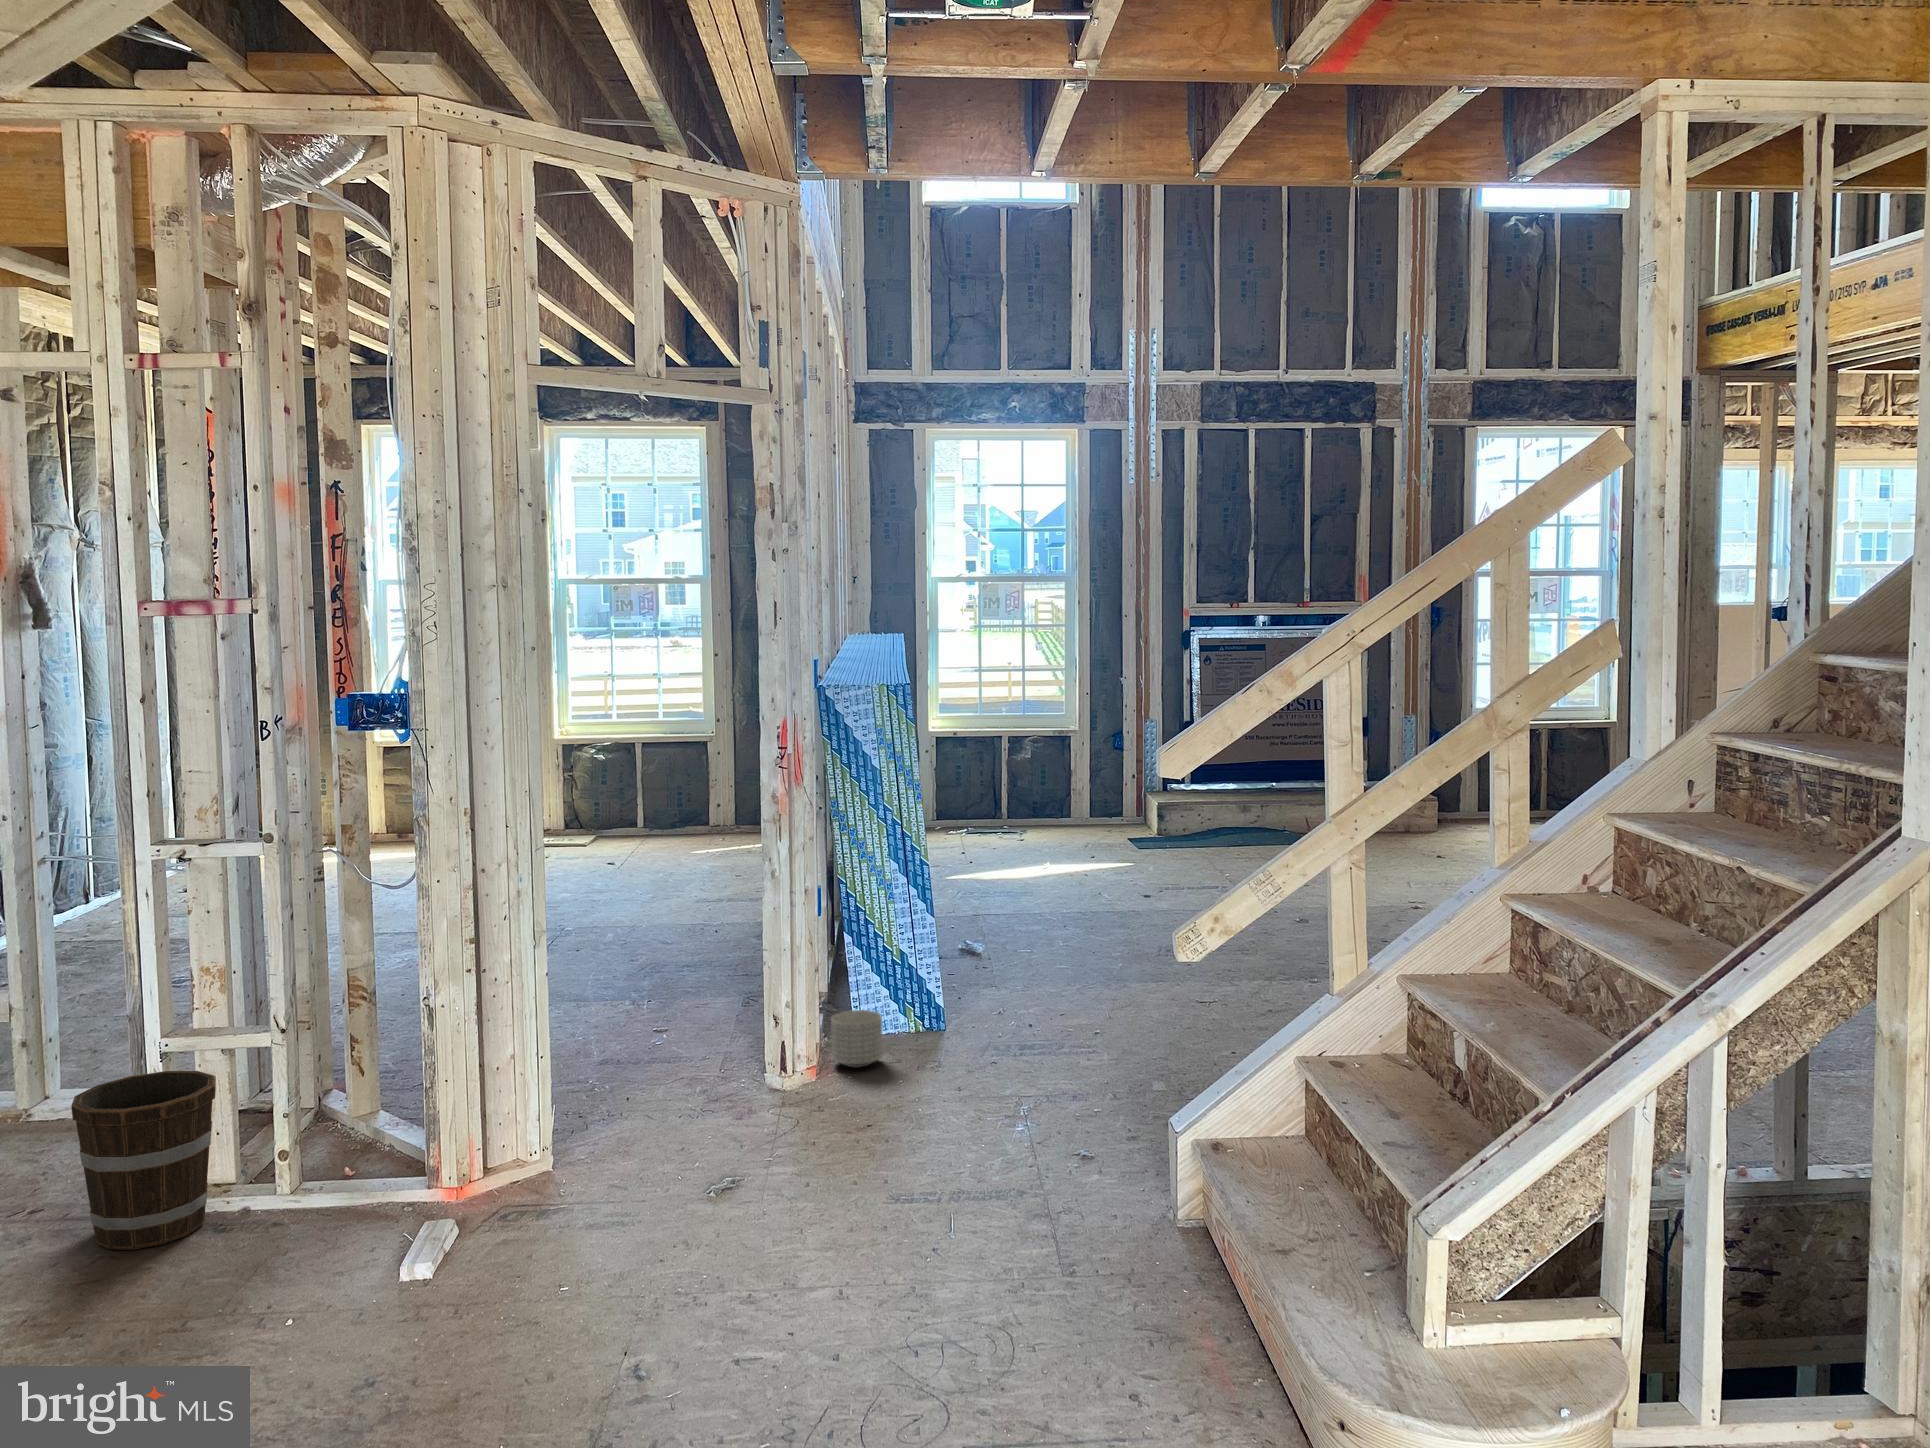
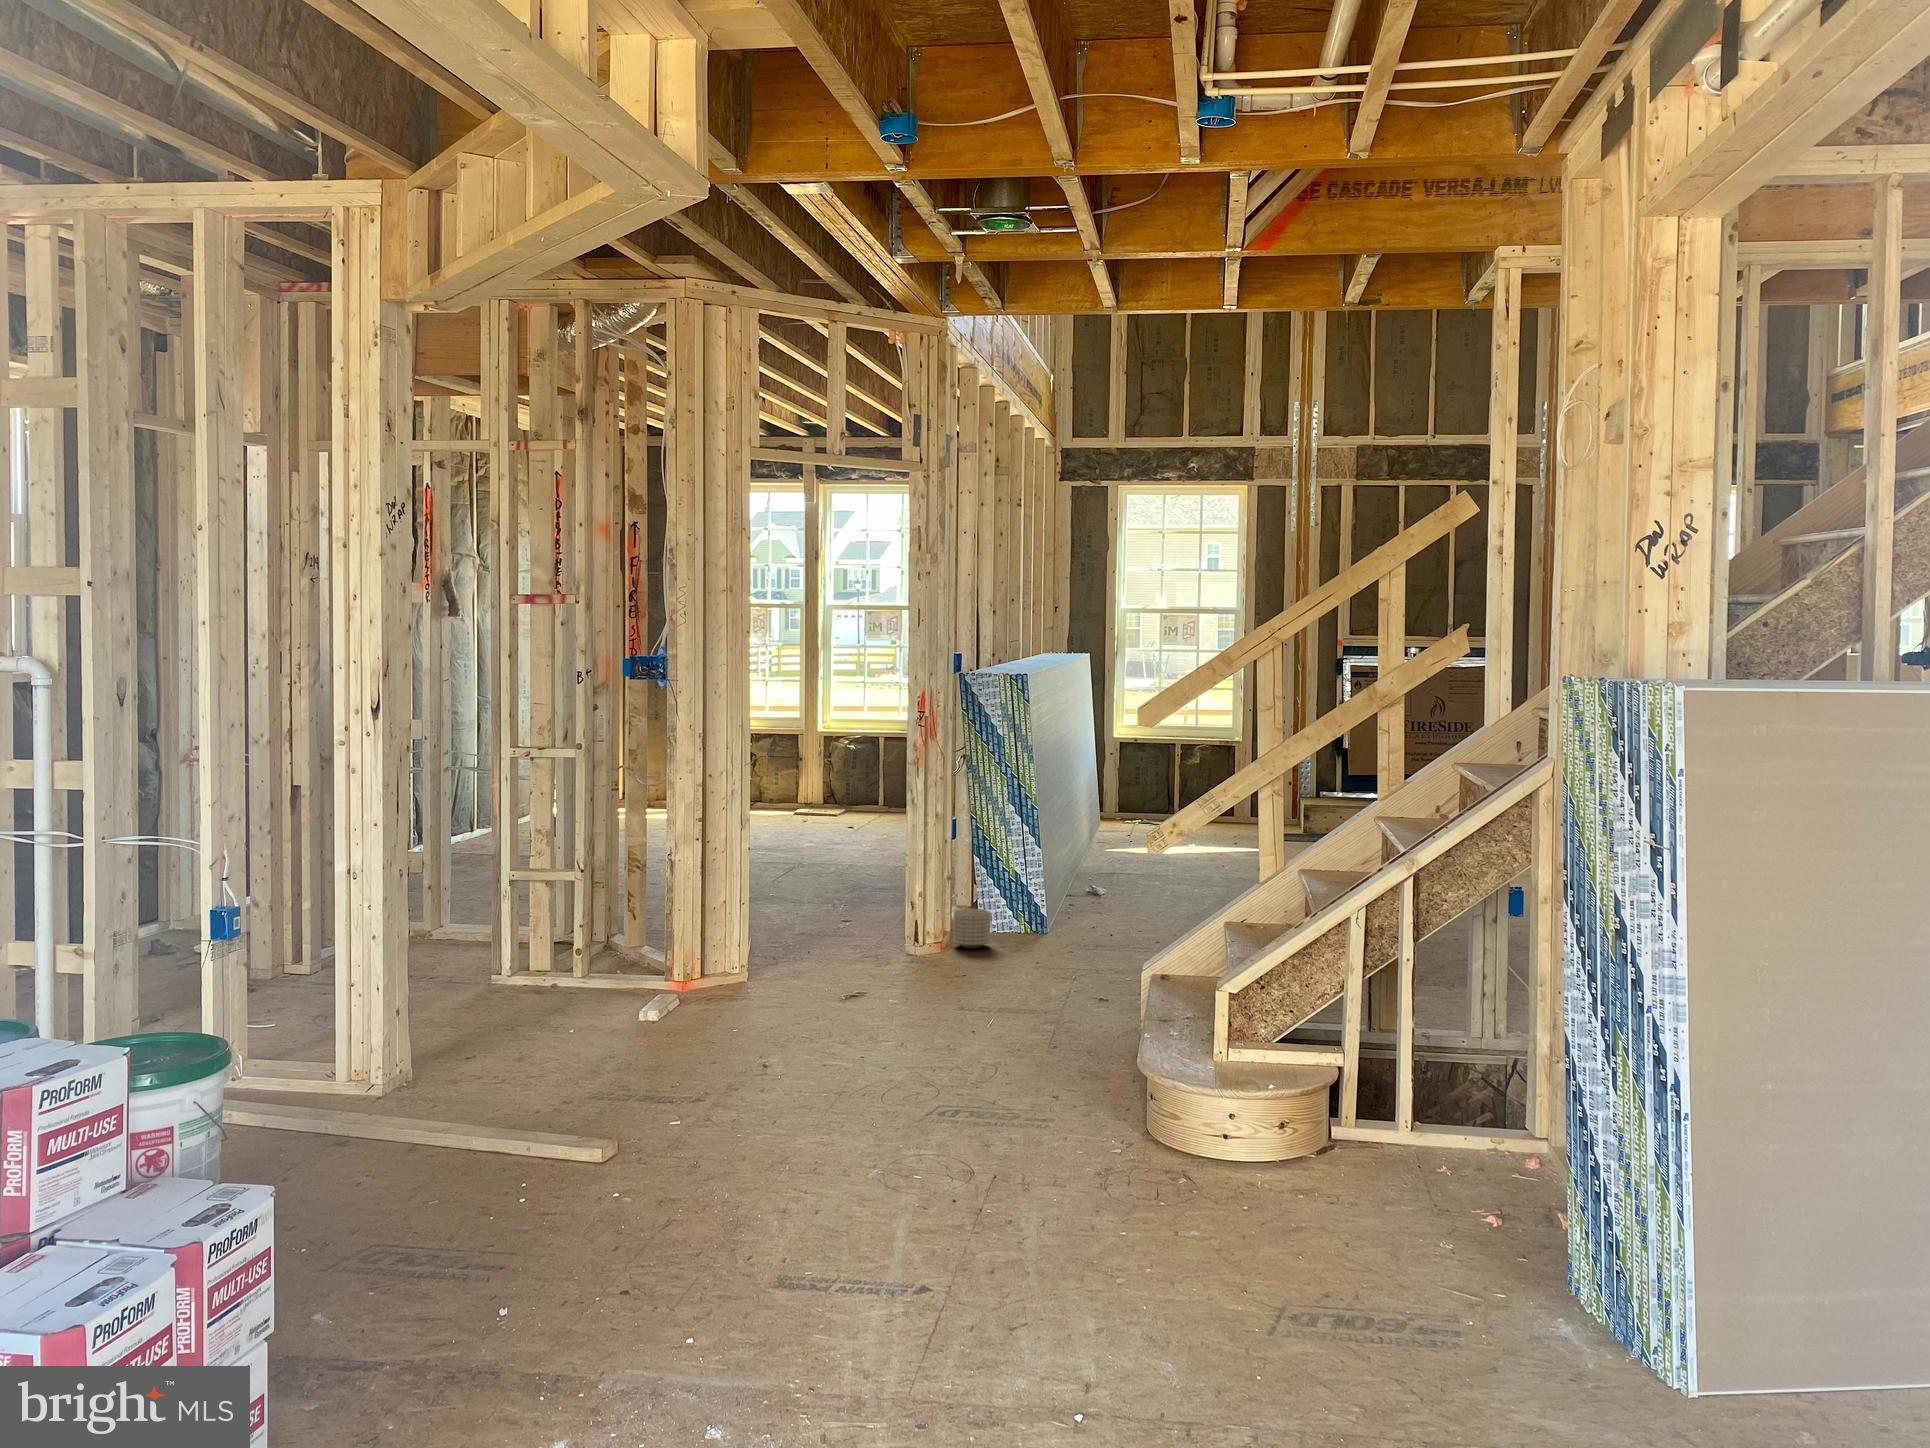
bucket: present [71,1071,216,1249] -> none [457,891,540,993]

